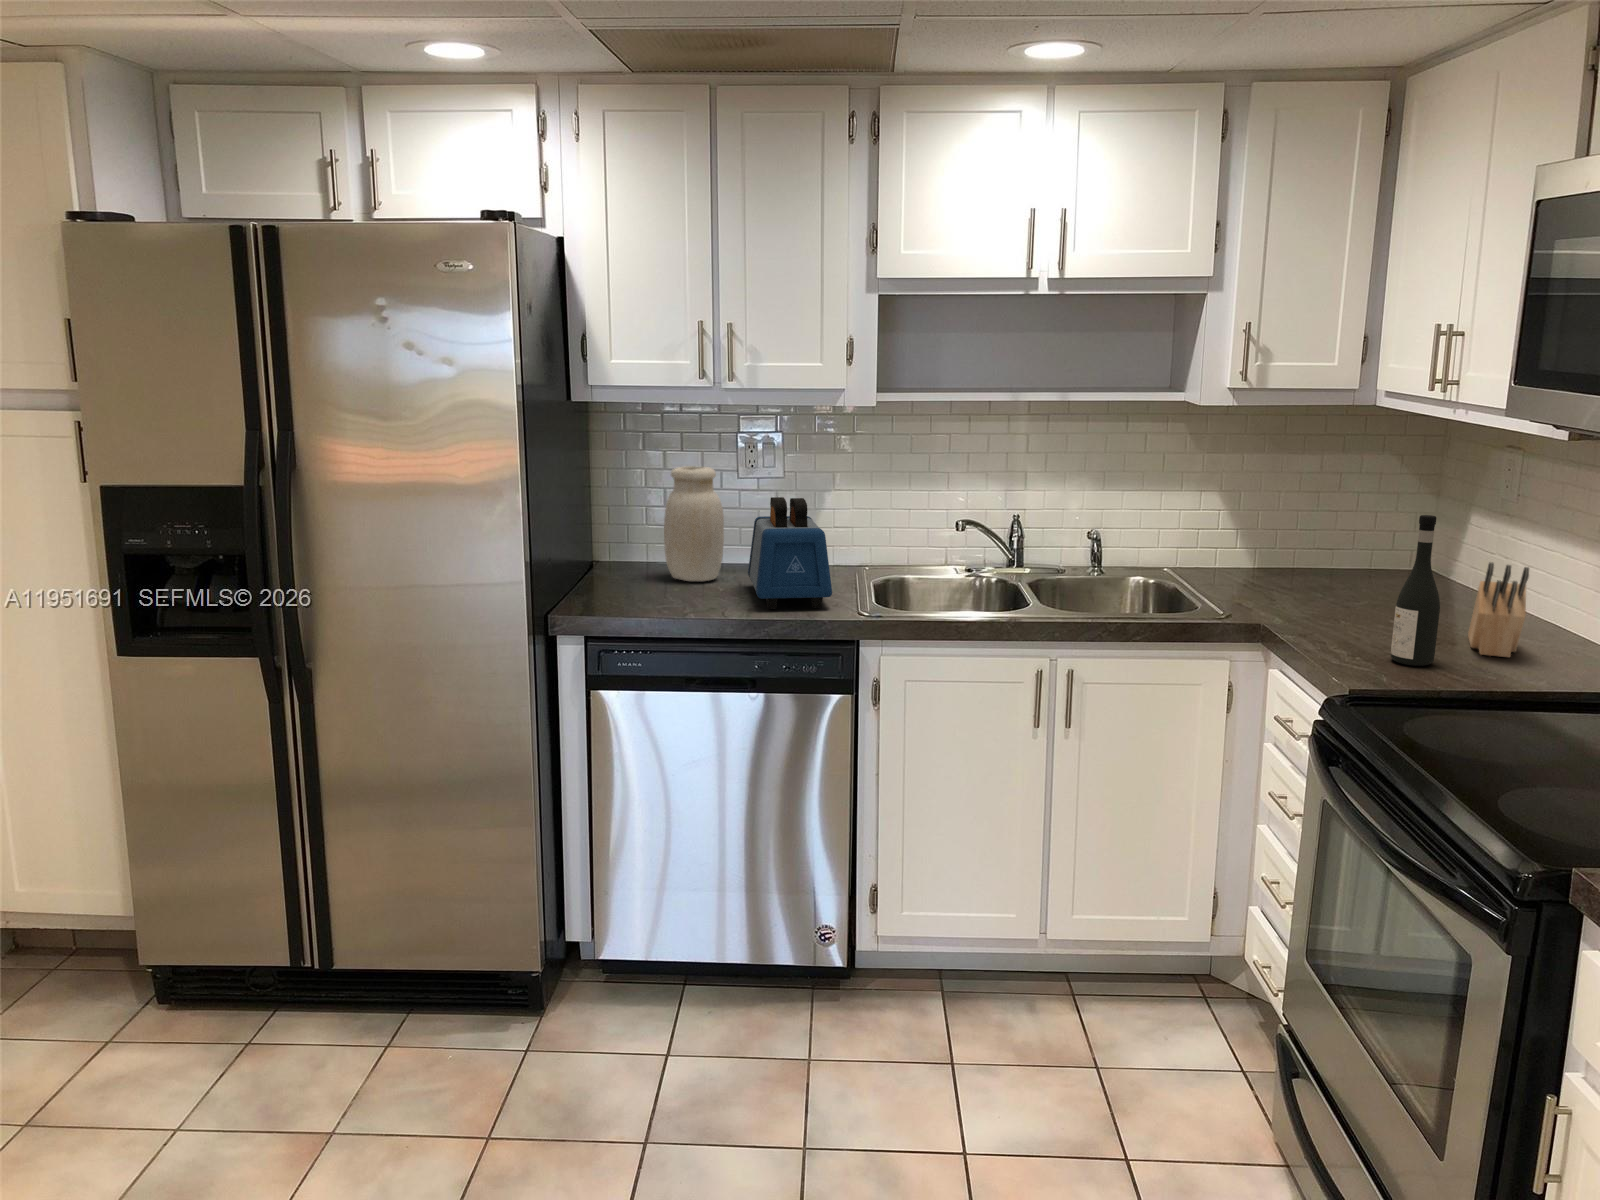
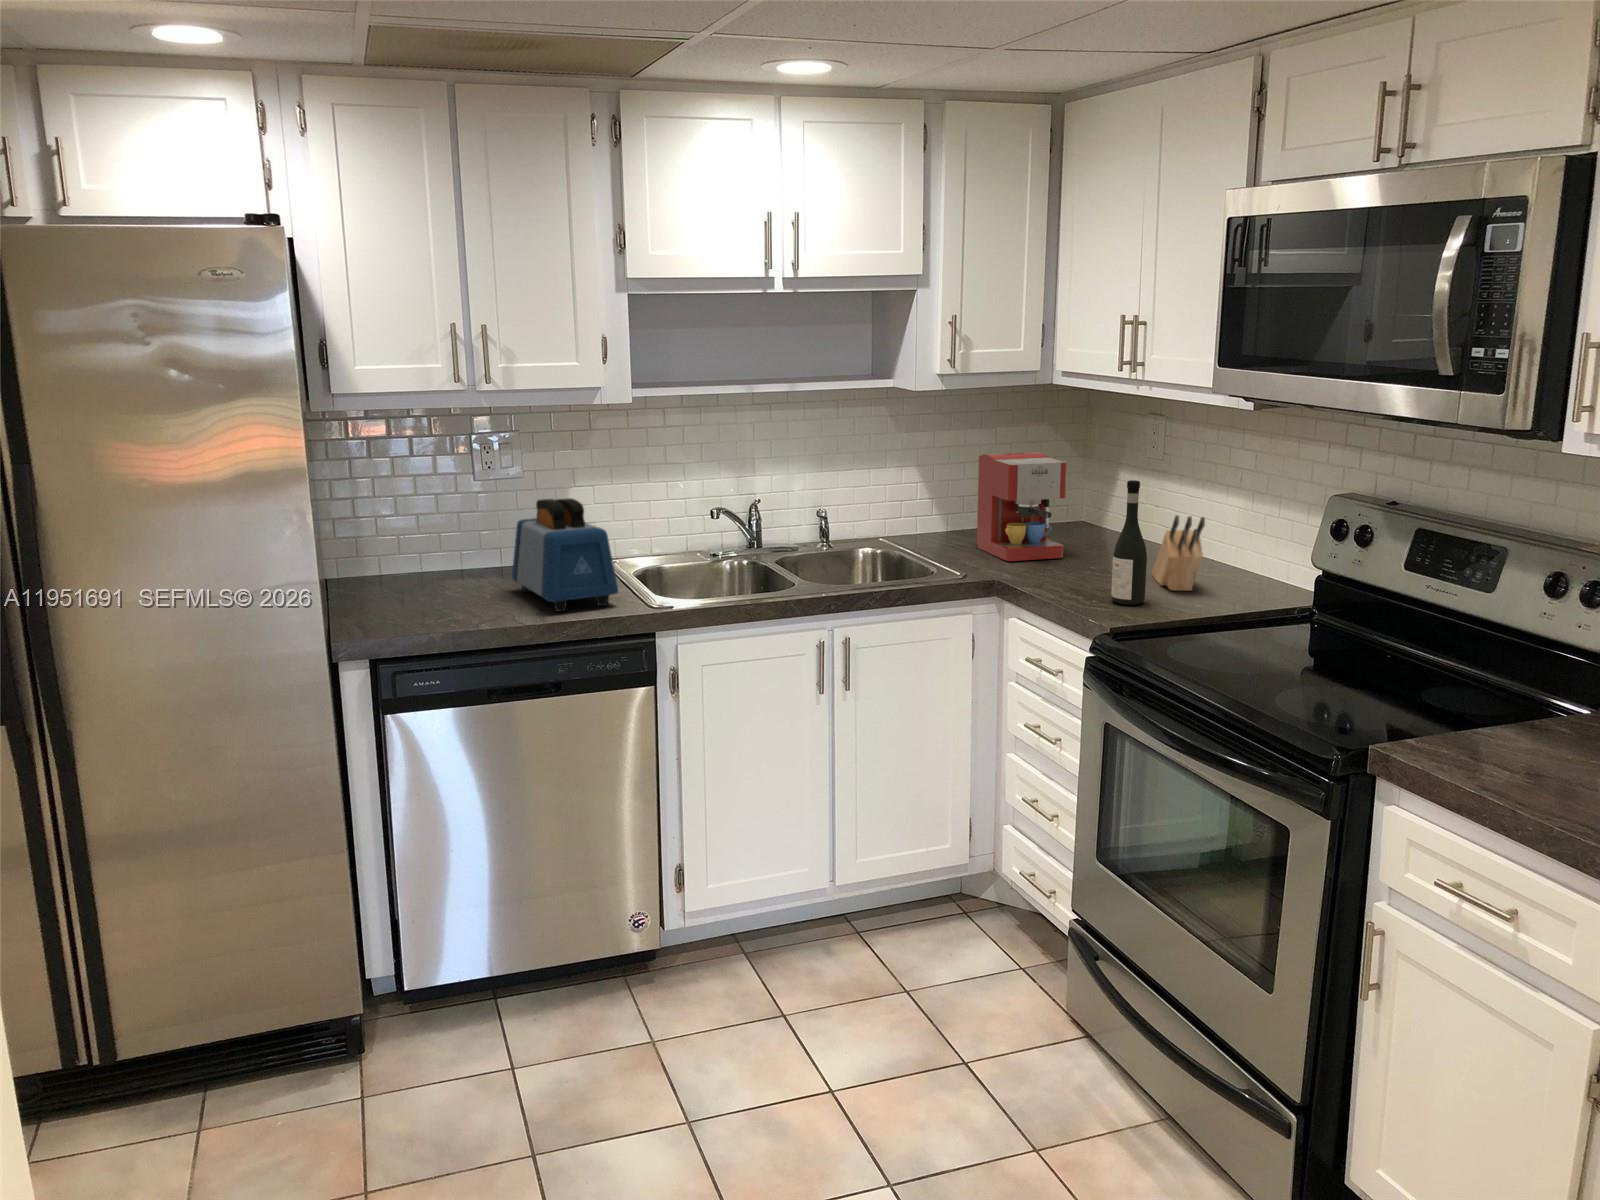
jar: present [664,466,724,581] -> none [413,472,478,591]
coffee maker: none [1270,482,1380,606] -> present [977,452,1067,561]

